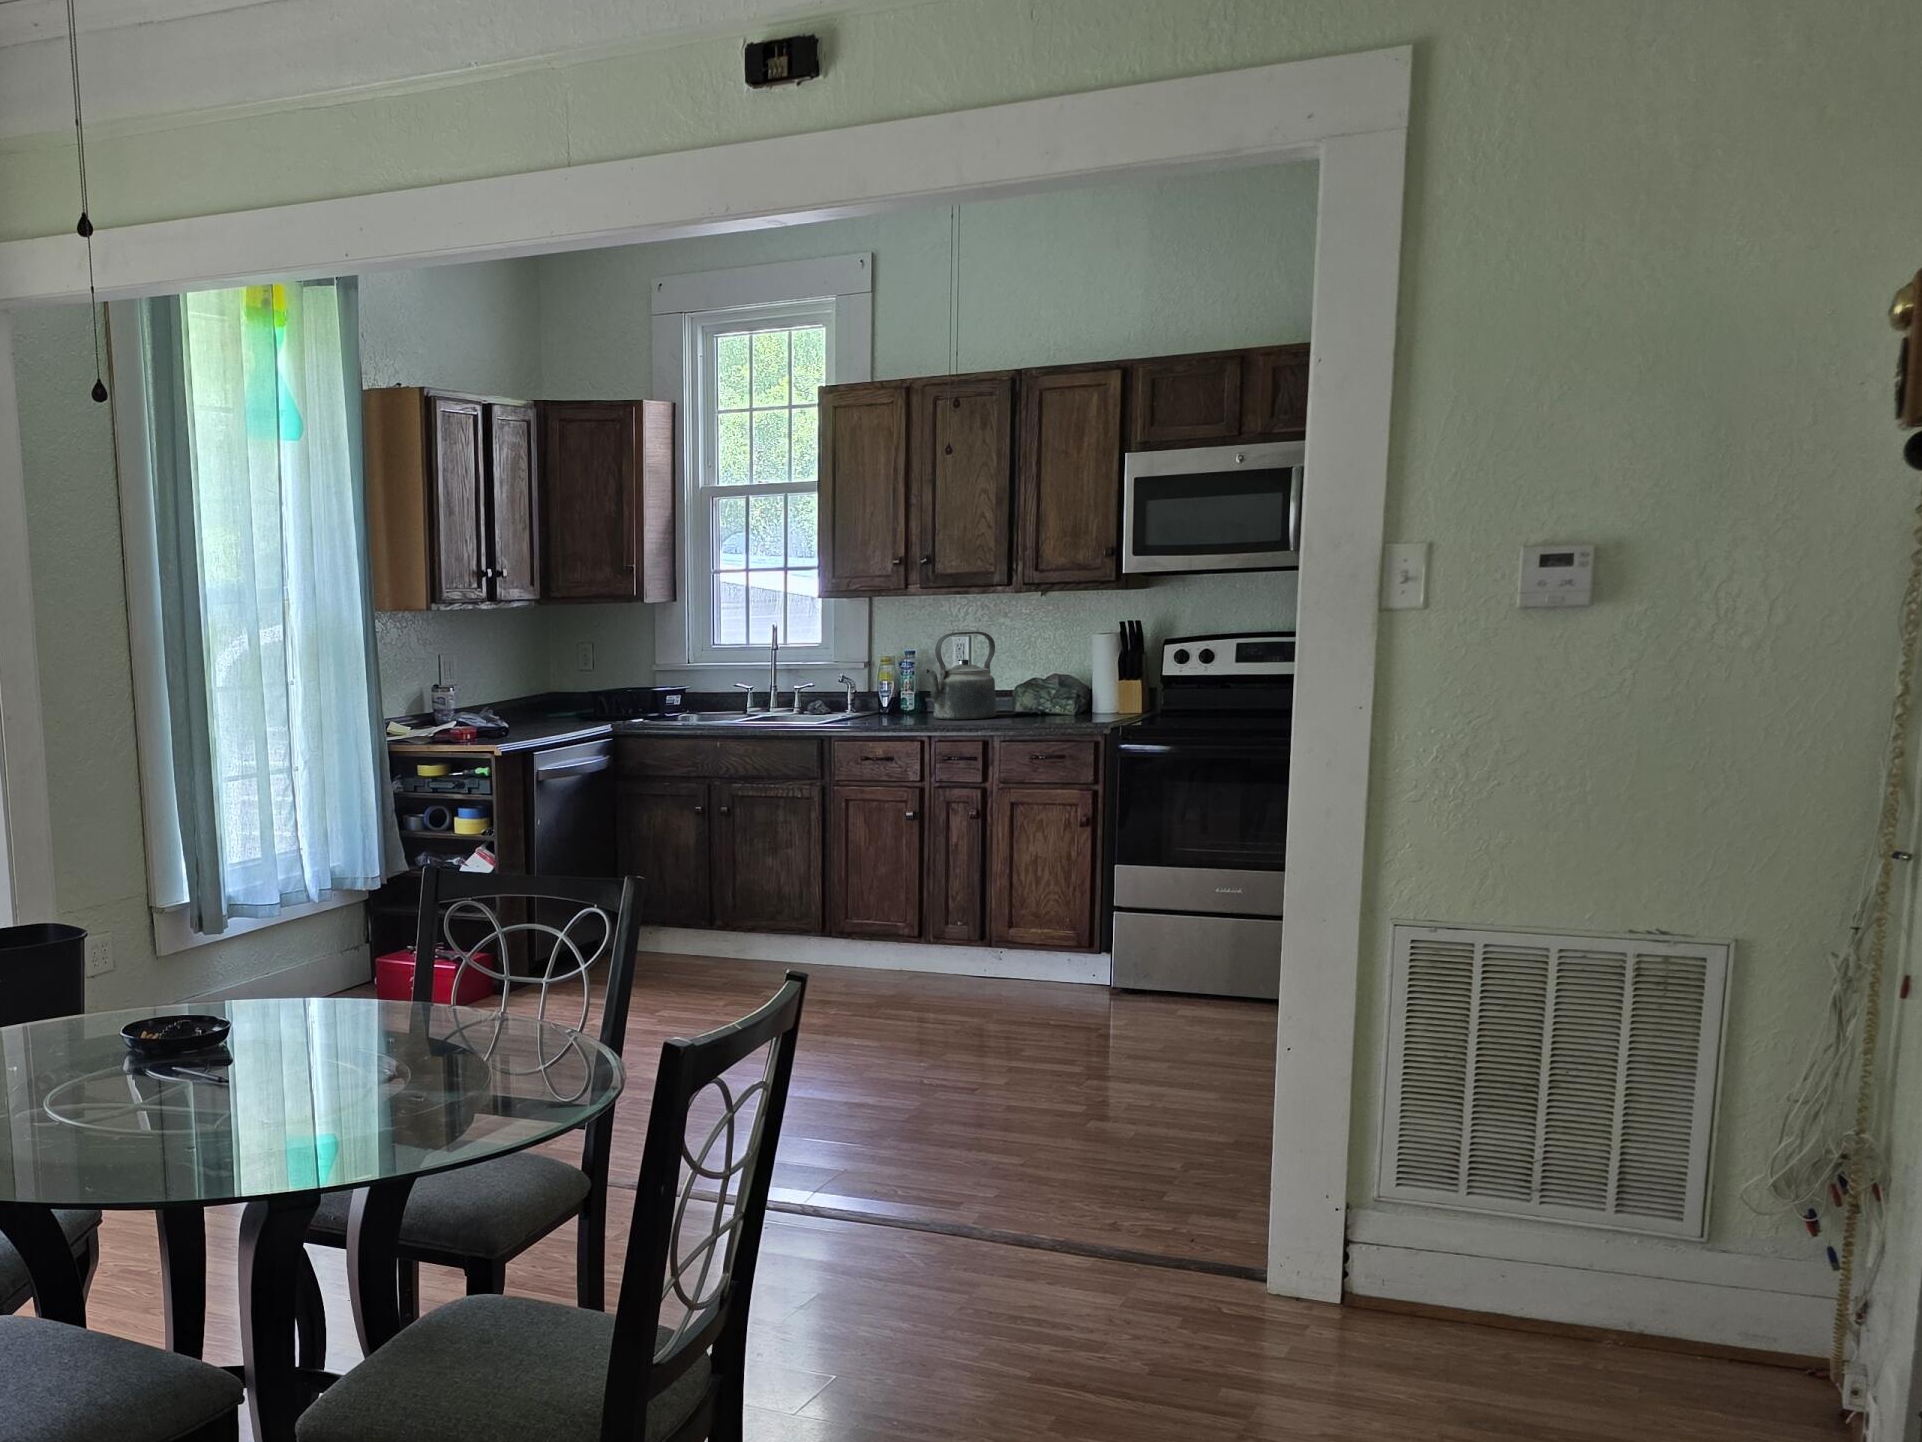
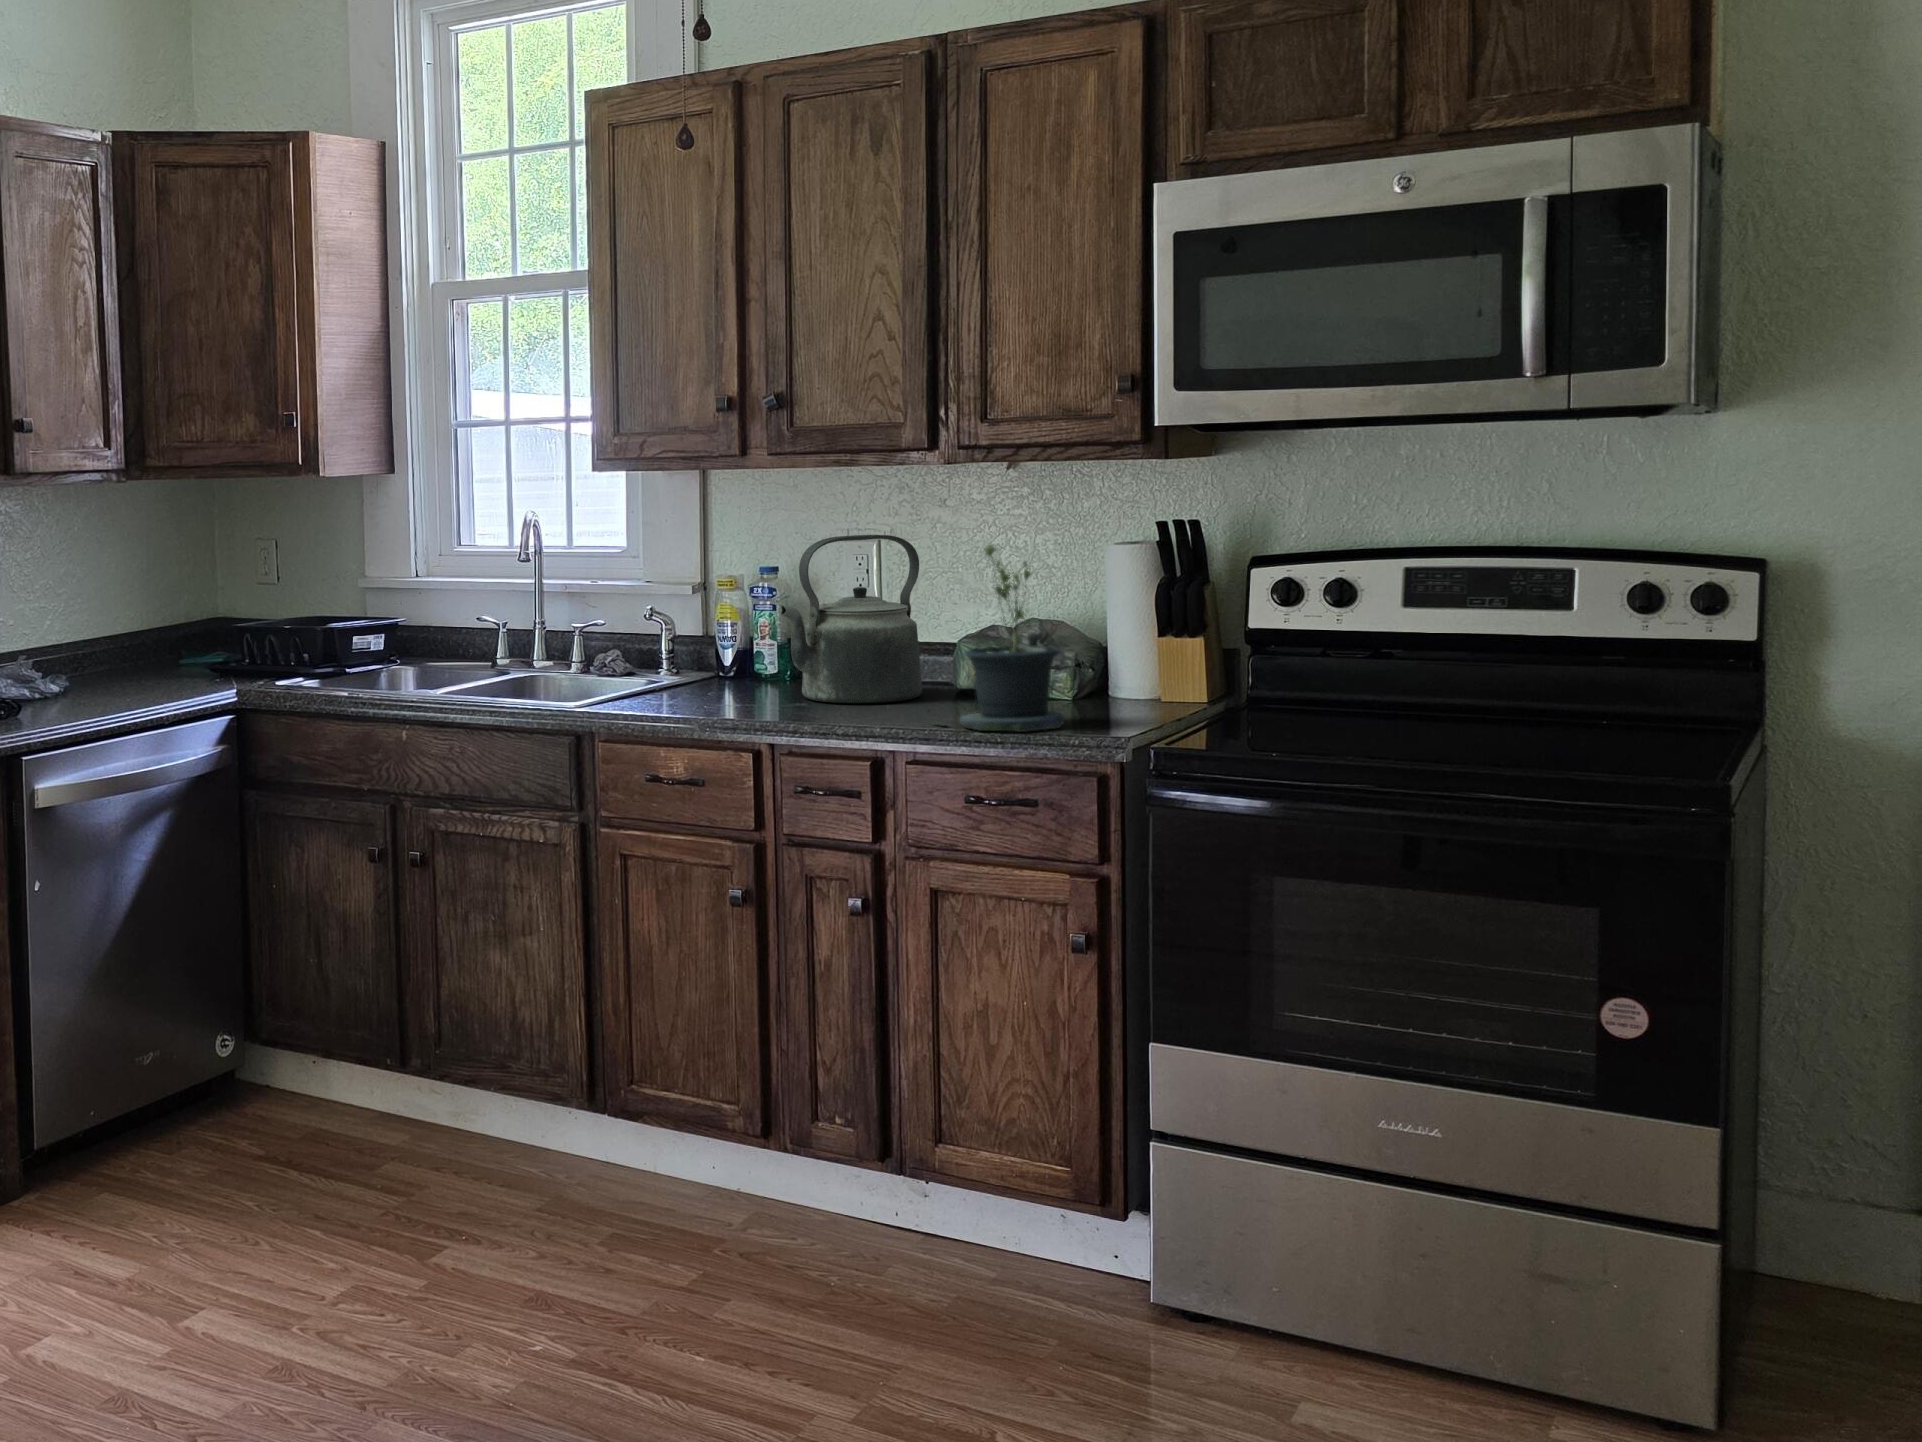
potted plant: none [1009,633,1076,725] -> present [933,545,1064,732]

